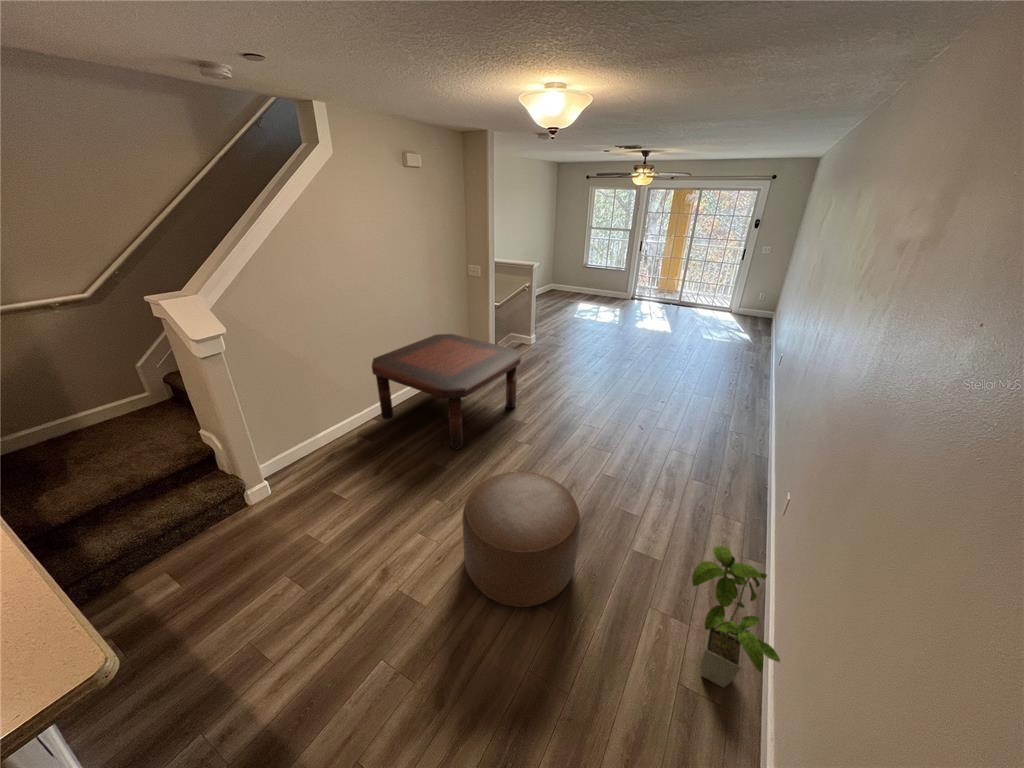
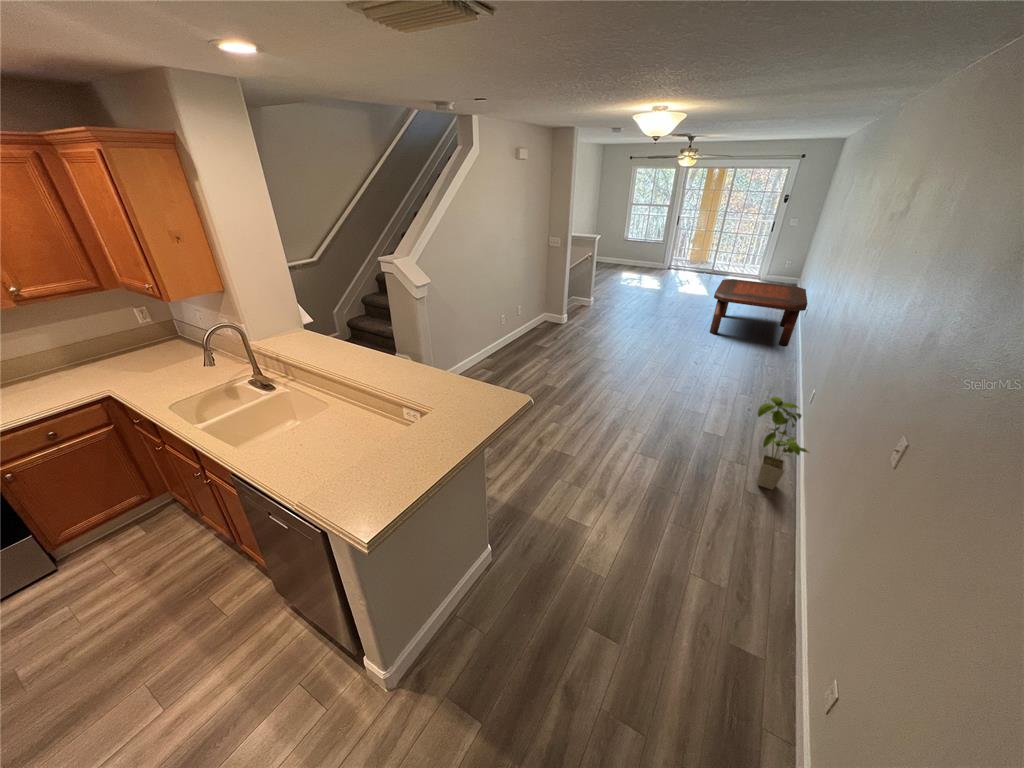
coffee table: present [372,334,521,449] -> present [710,279,808,347]
ottoman: present [462,472,580,607] -> none [592,376,675,454]

